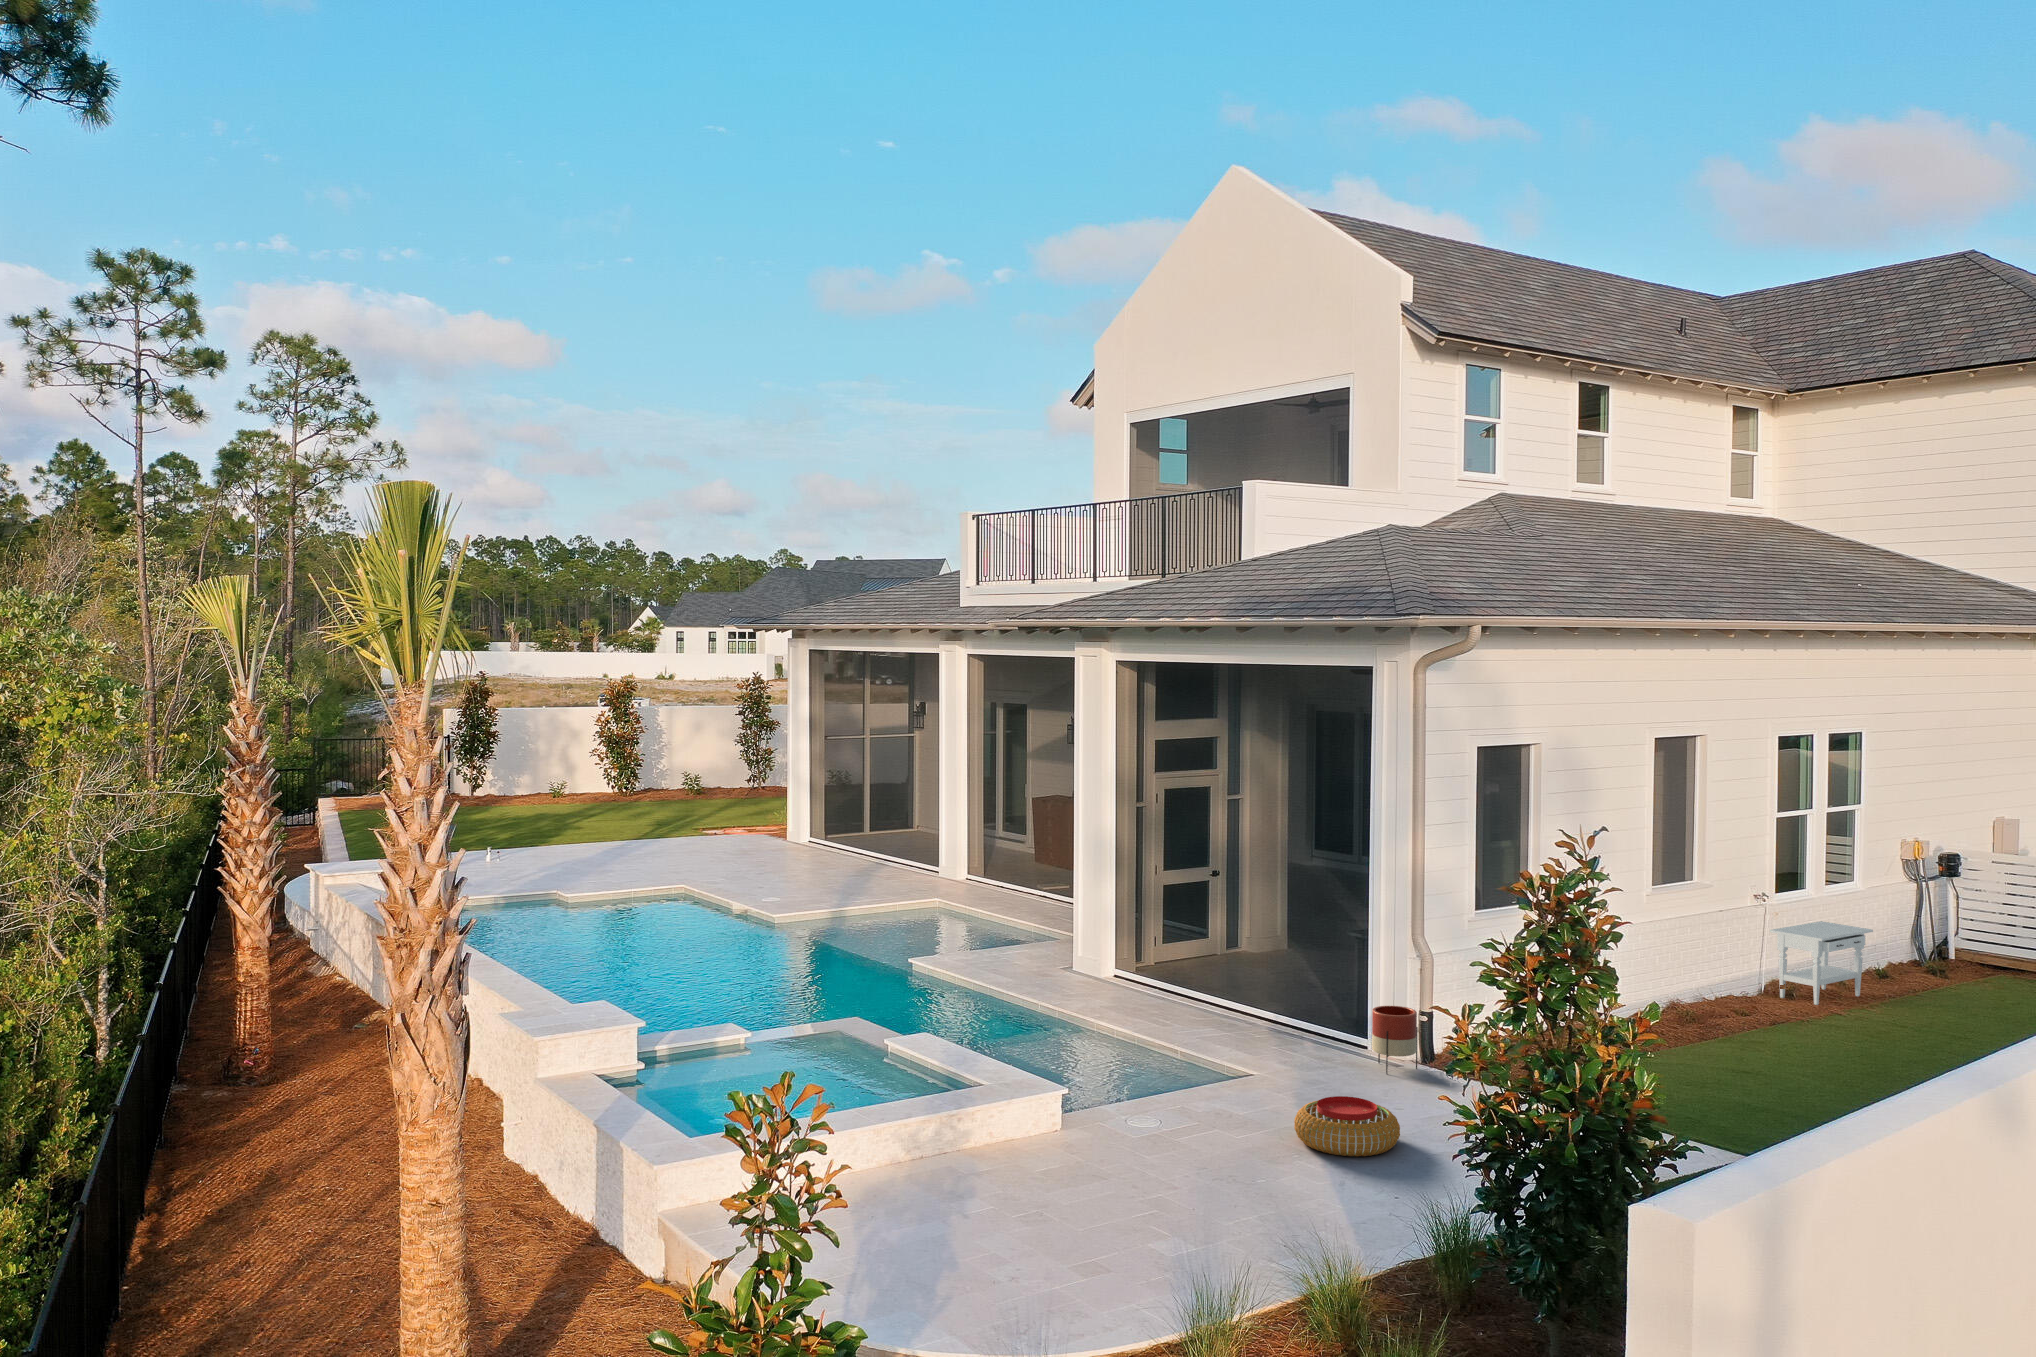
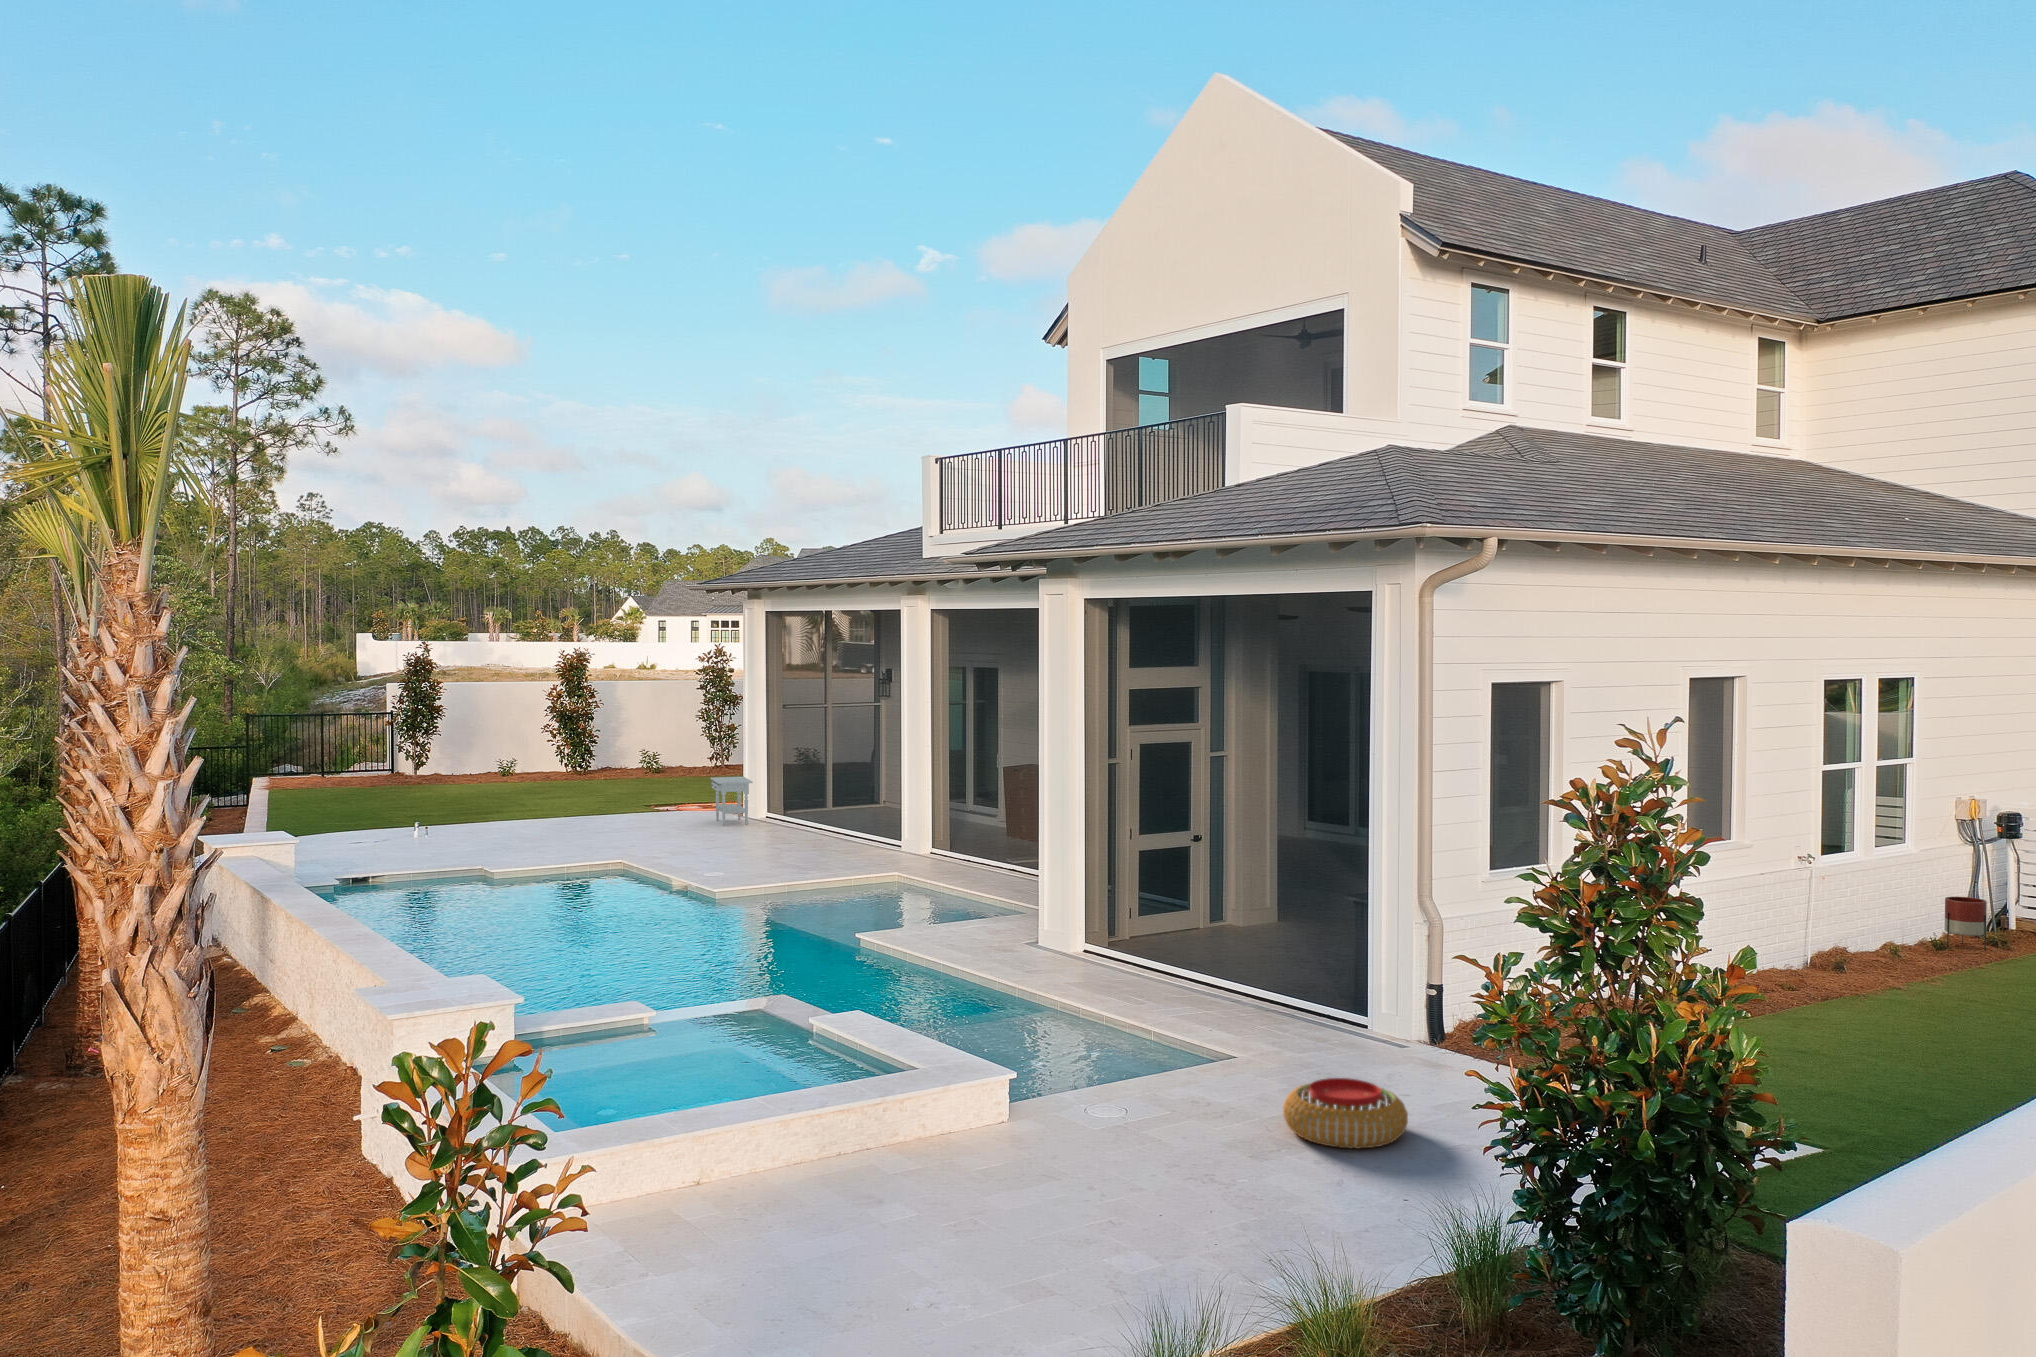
side table: present [1770,921,1873,1005] -> present [711,777,753,826]
planter: present [1372,1006,1418,1074] -> present [1944,897,1987,950]

